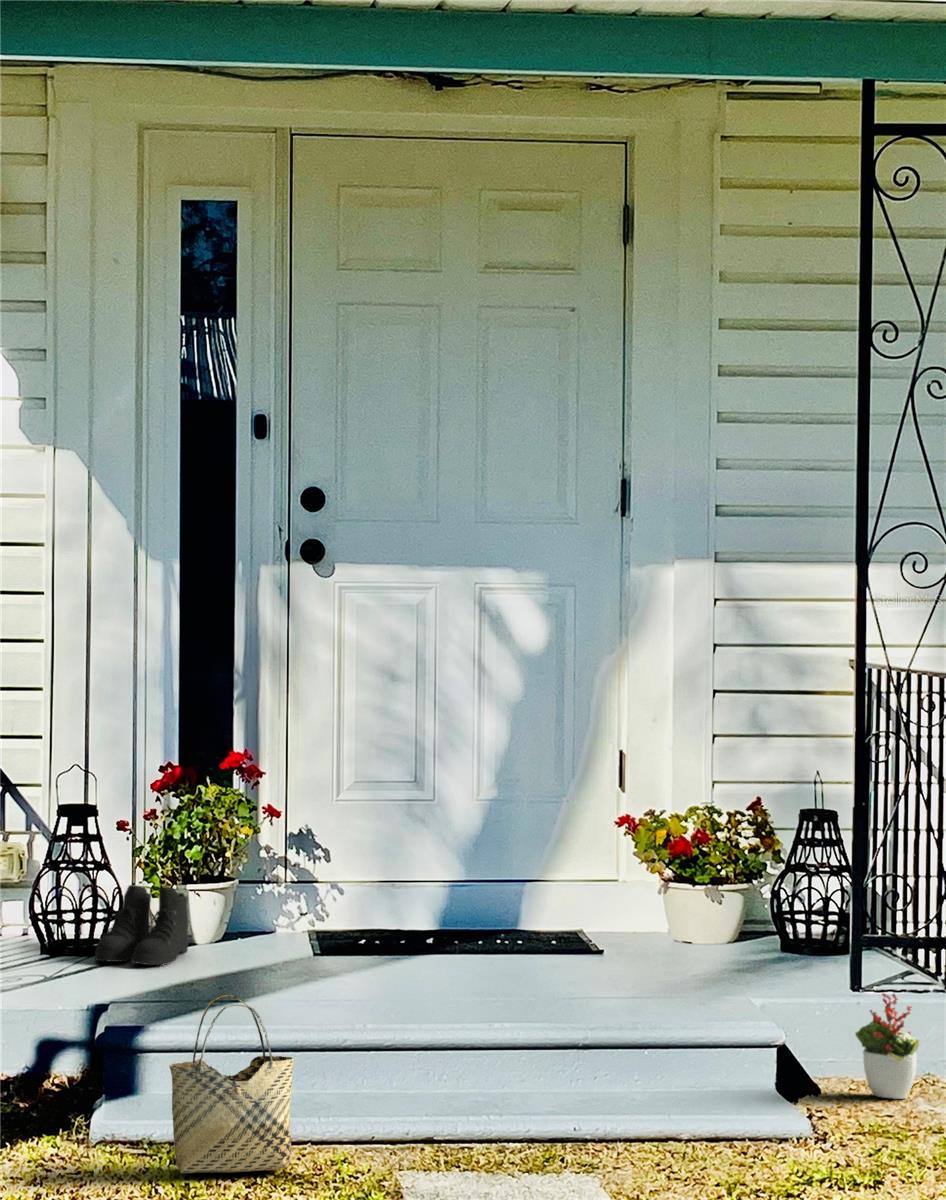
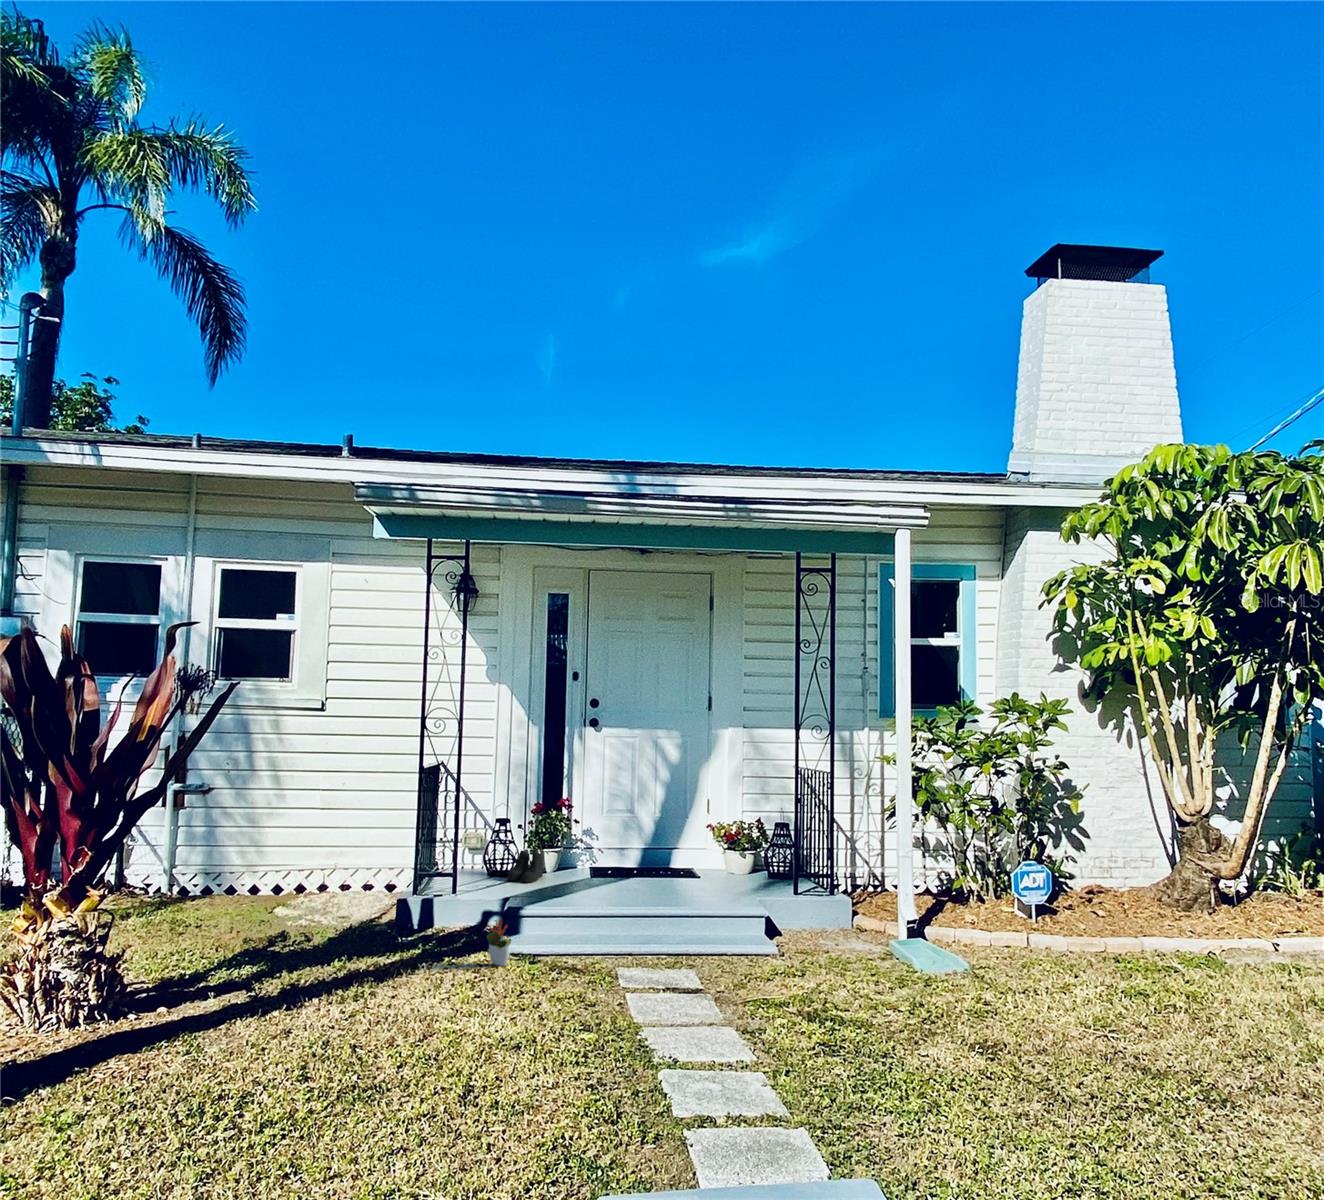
decorative plant: present [856,993,919,1099] -> present [487,919,511,966]
woven basket: present [169,994,294,1173] -> none [529,898,576,968]

